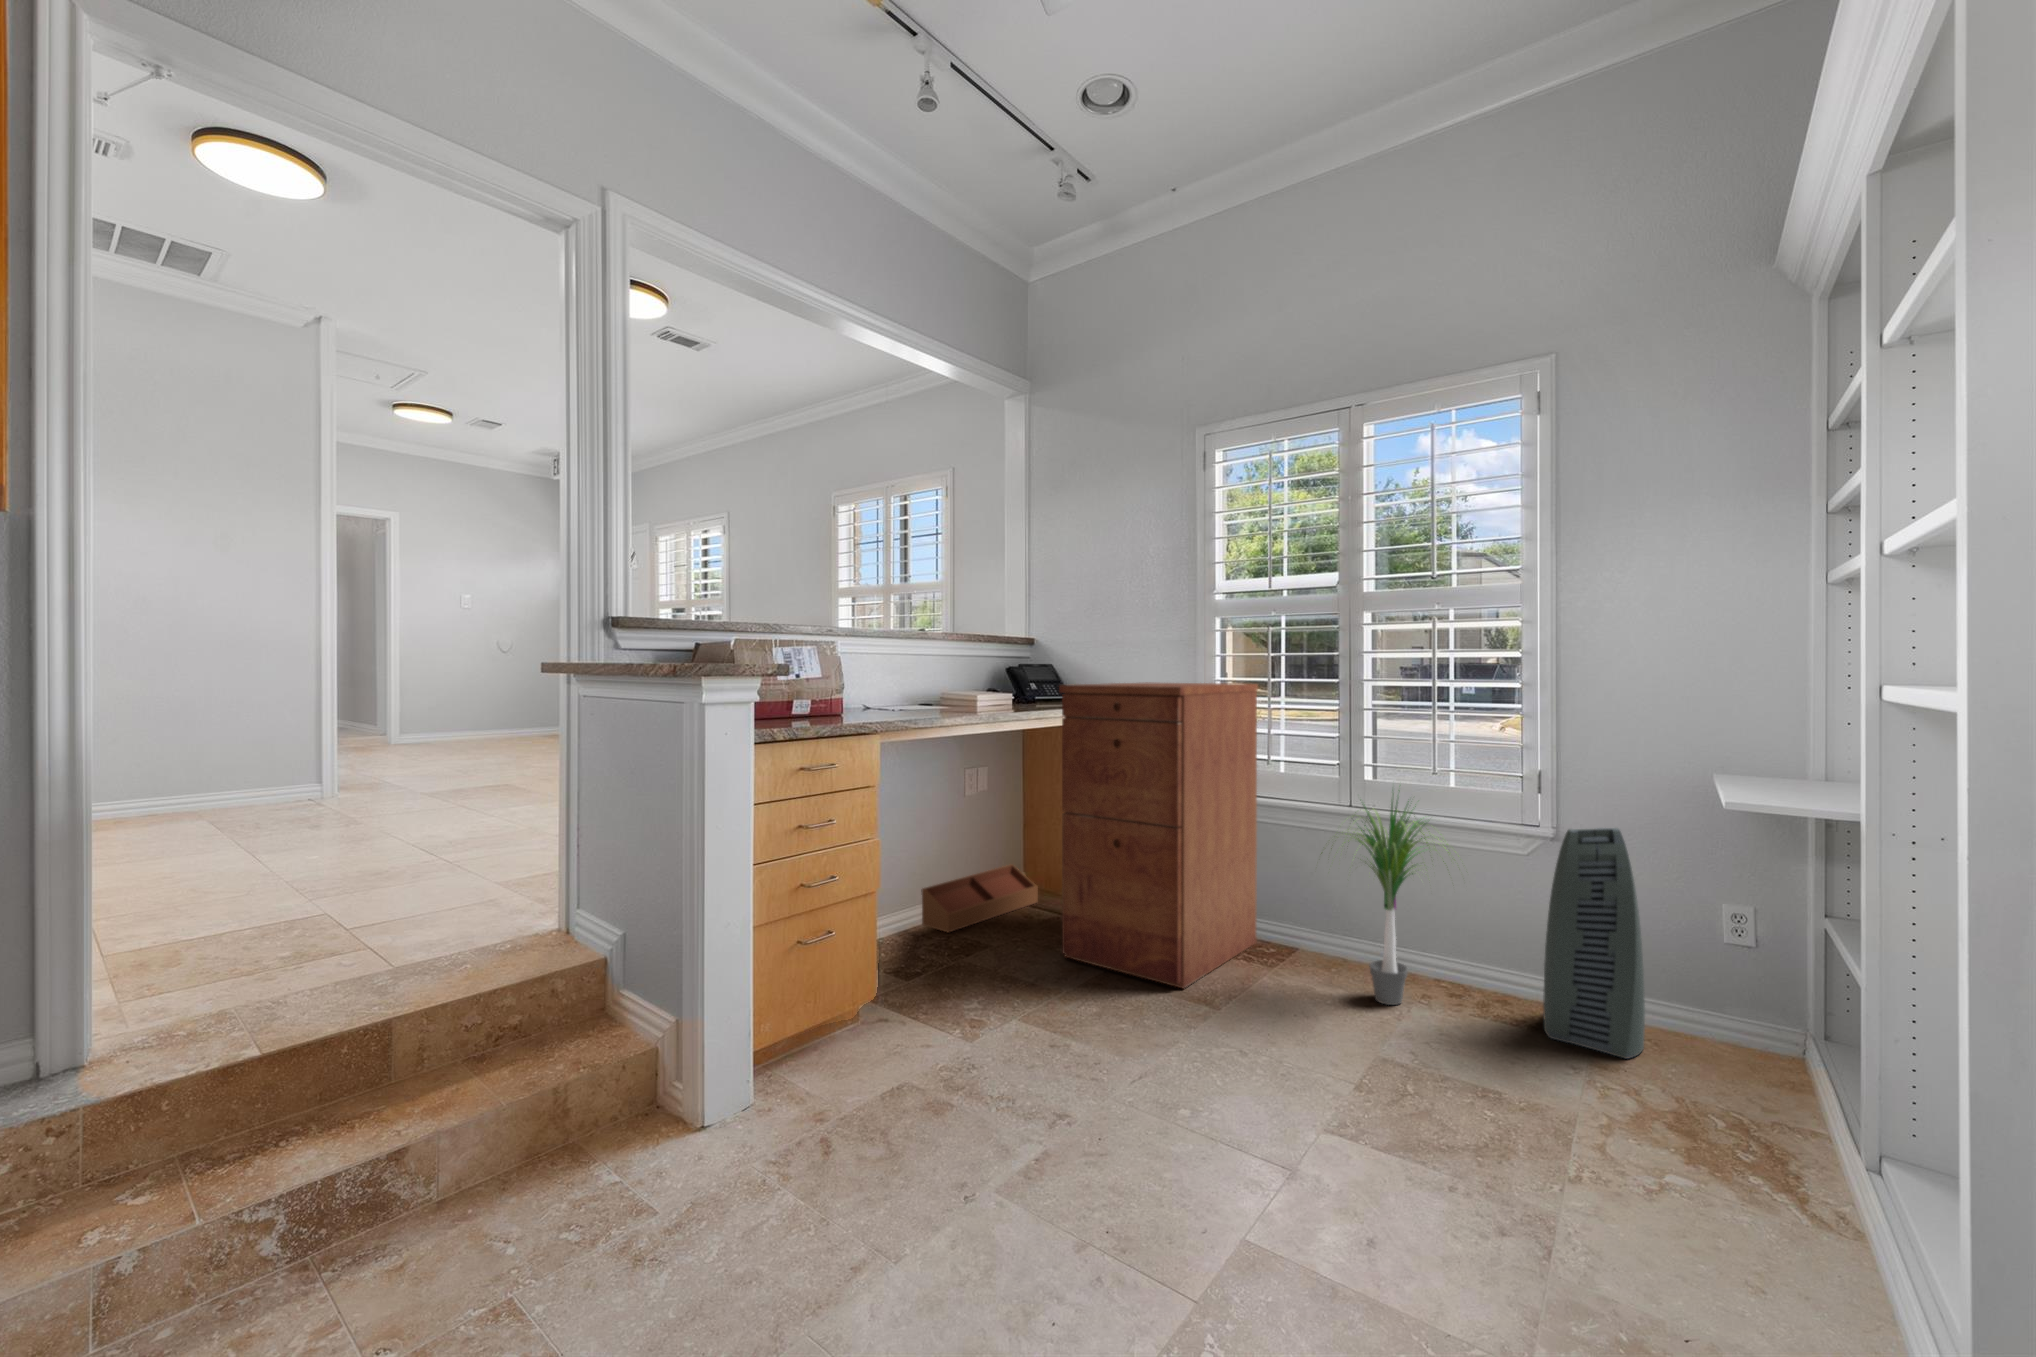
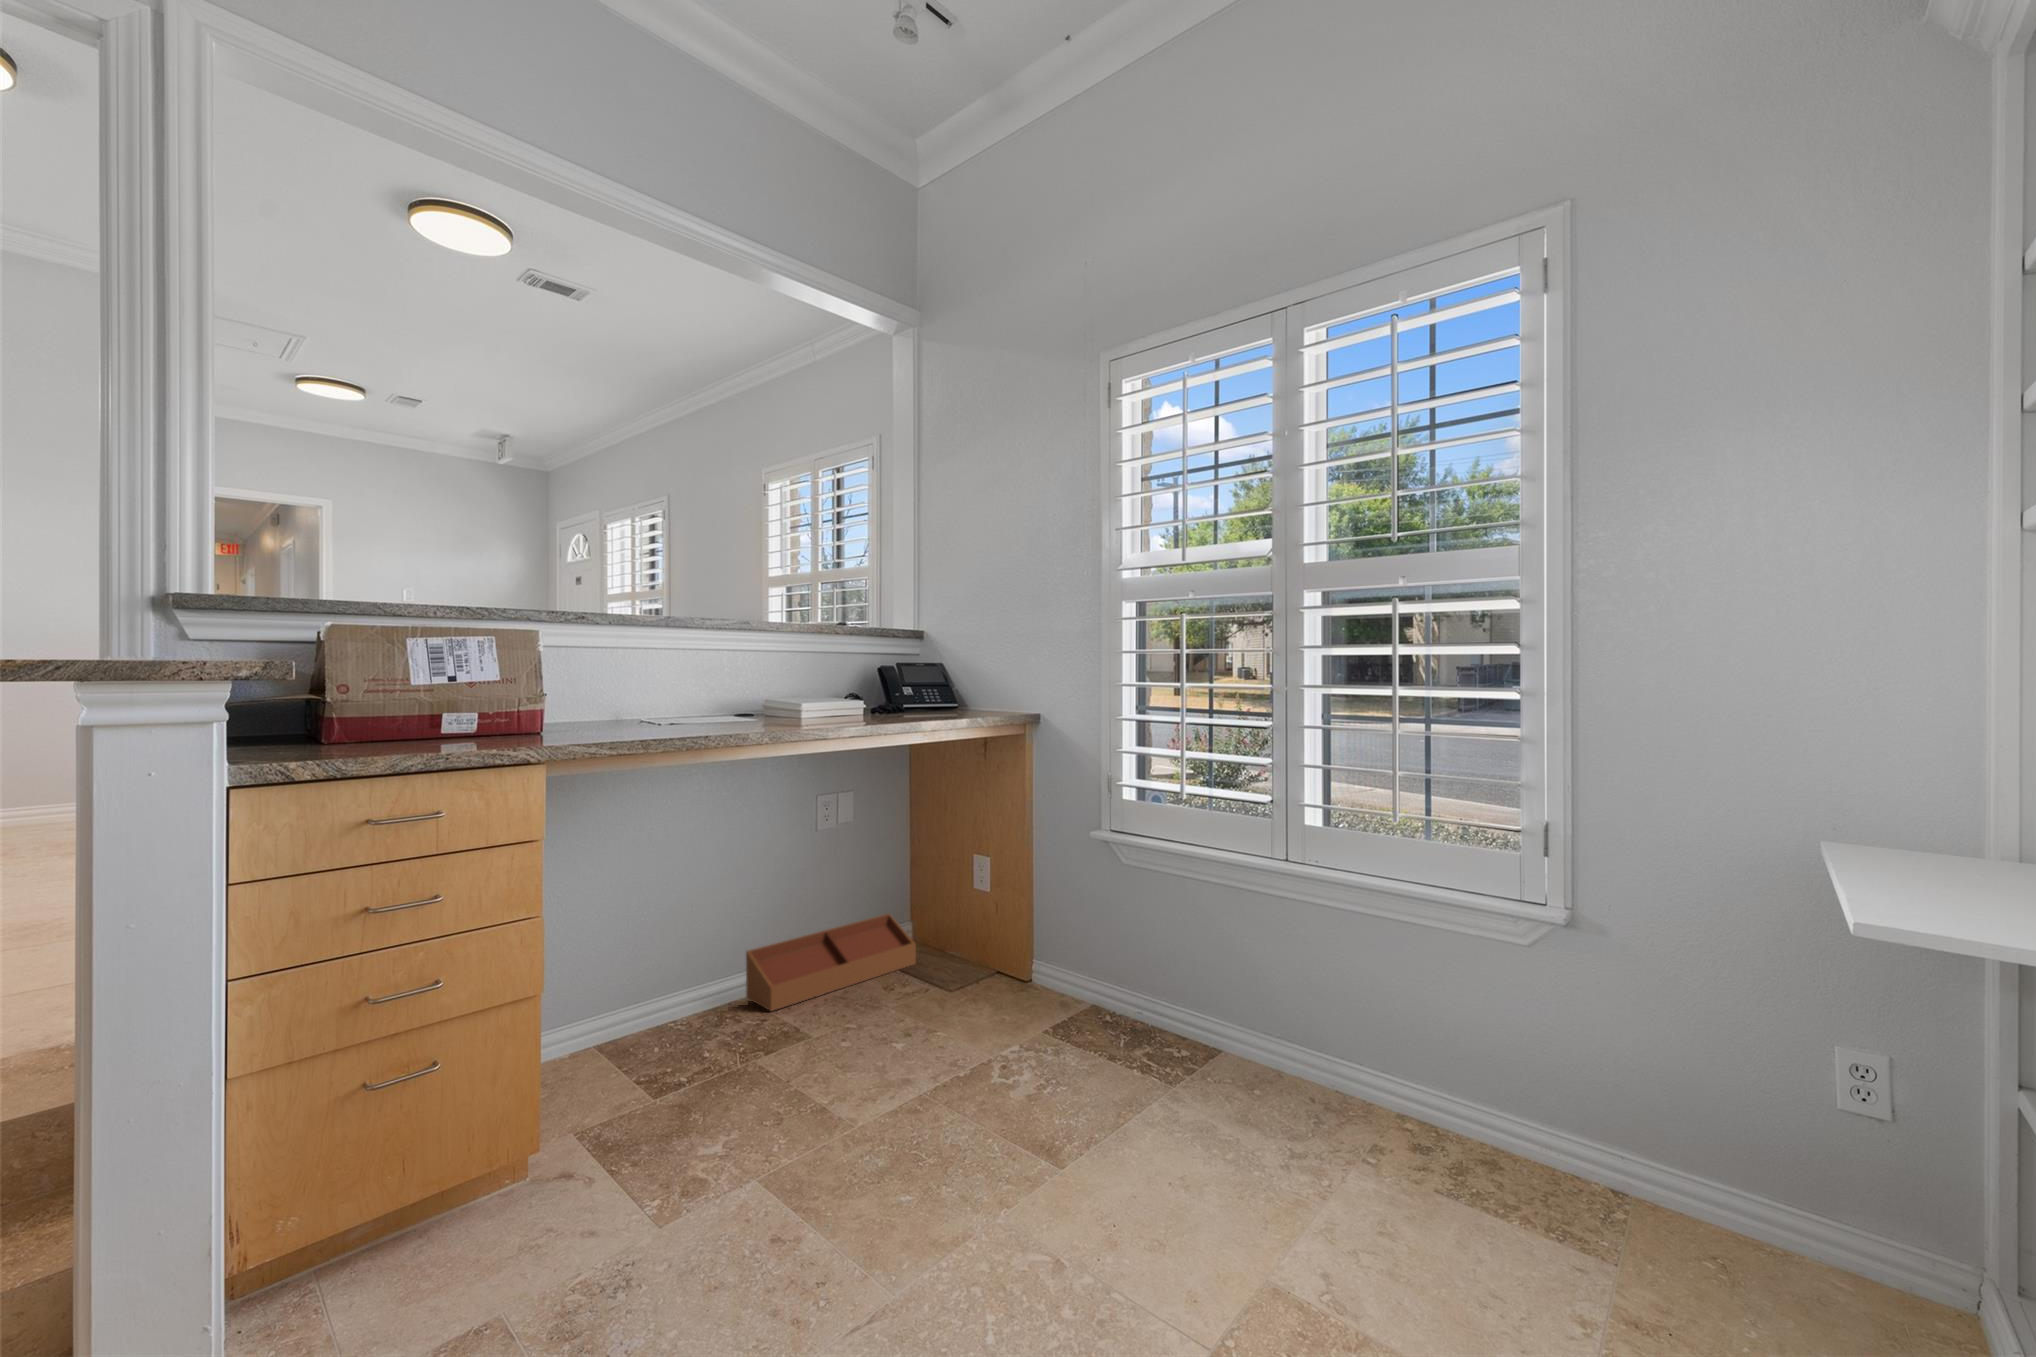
filing cabinet: present [1059,682,1258,988] -> none [888,687,1170,1122]
potted plant: present [1321,801,1449,1005] -> none [1216,829,1439,1163]
air purifier: present [1543,828,1645,1059] -> none [1544,917,1703,1298]

